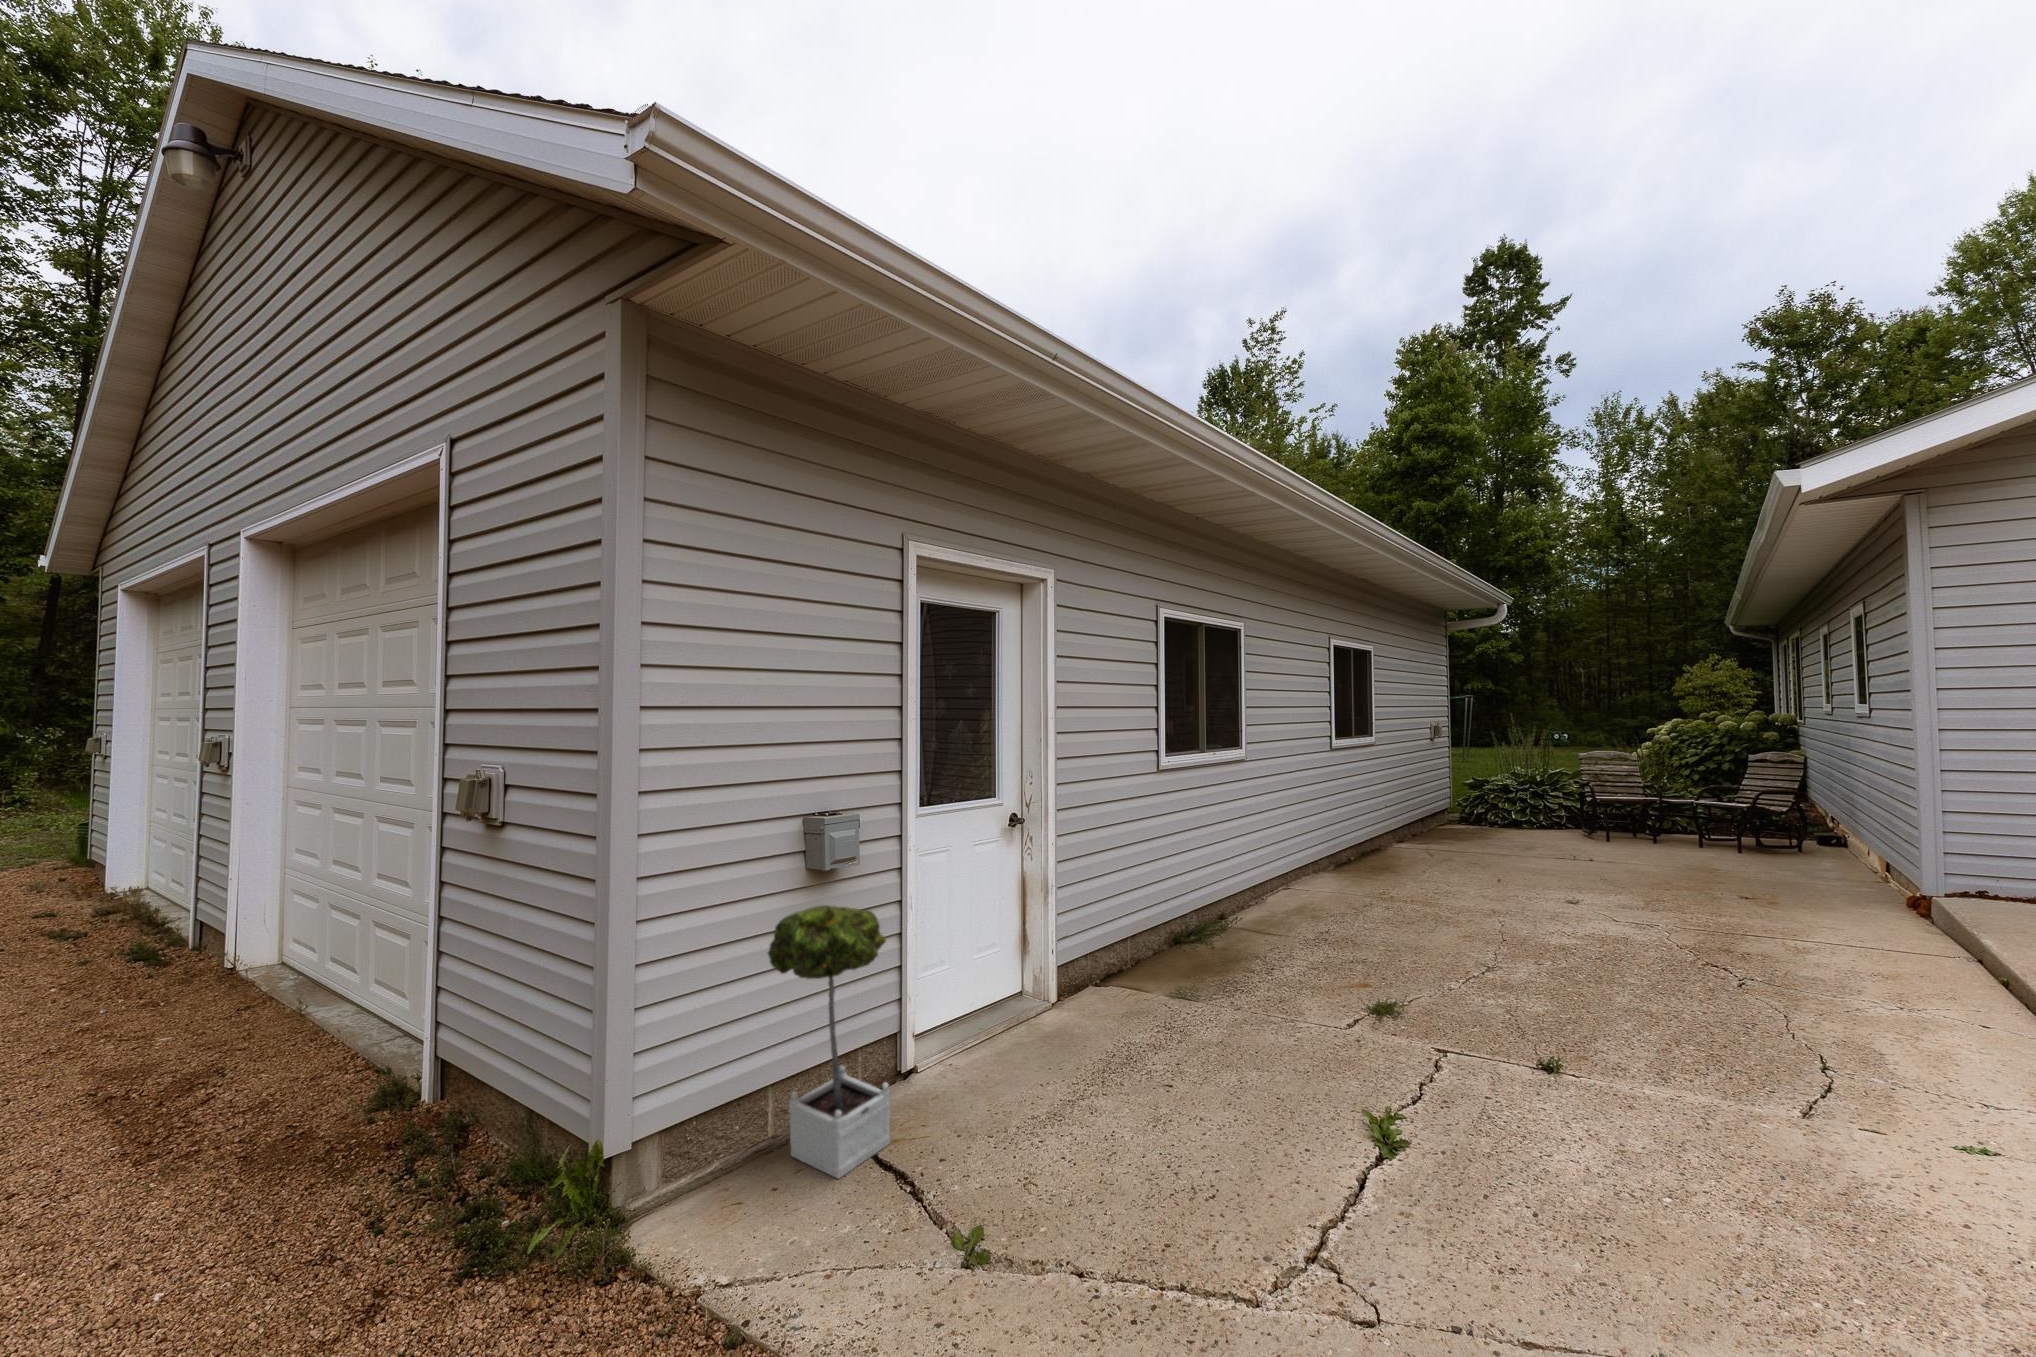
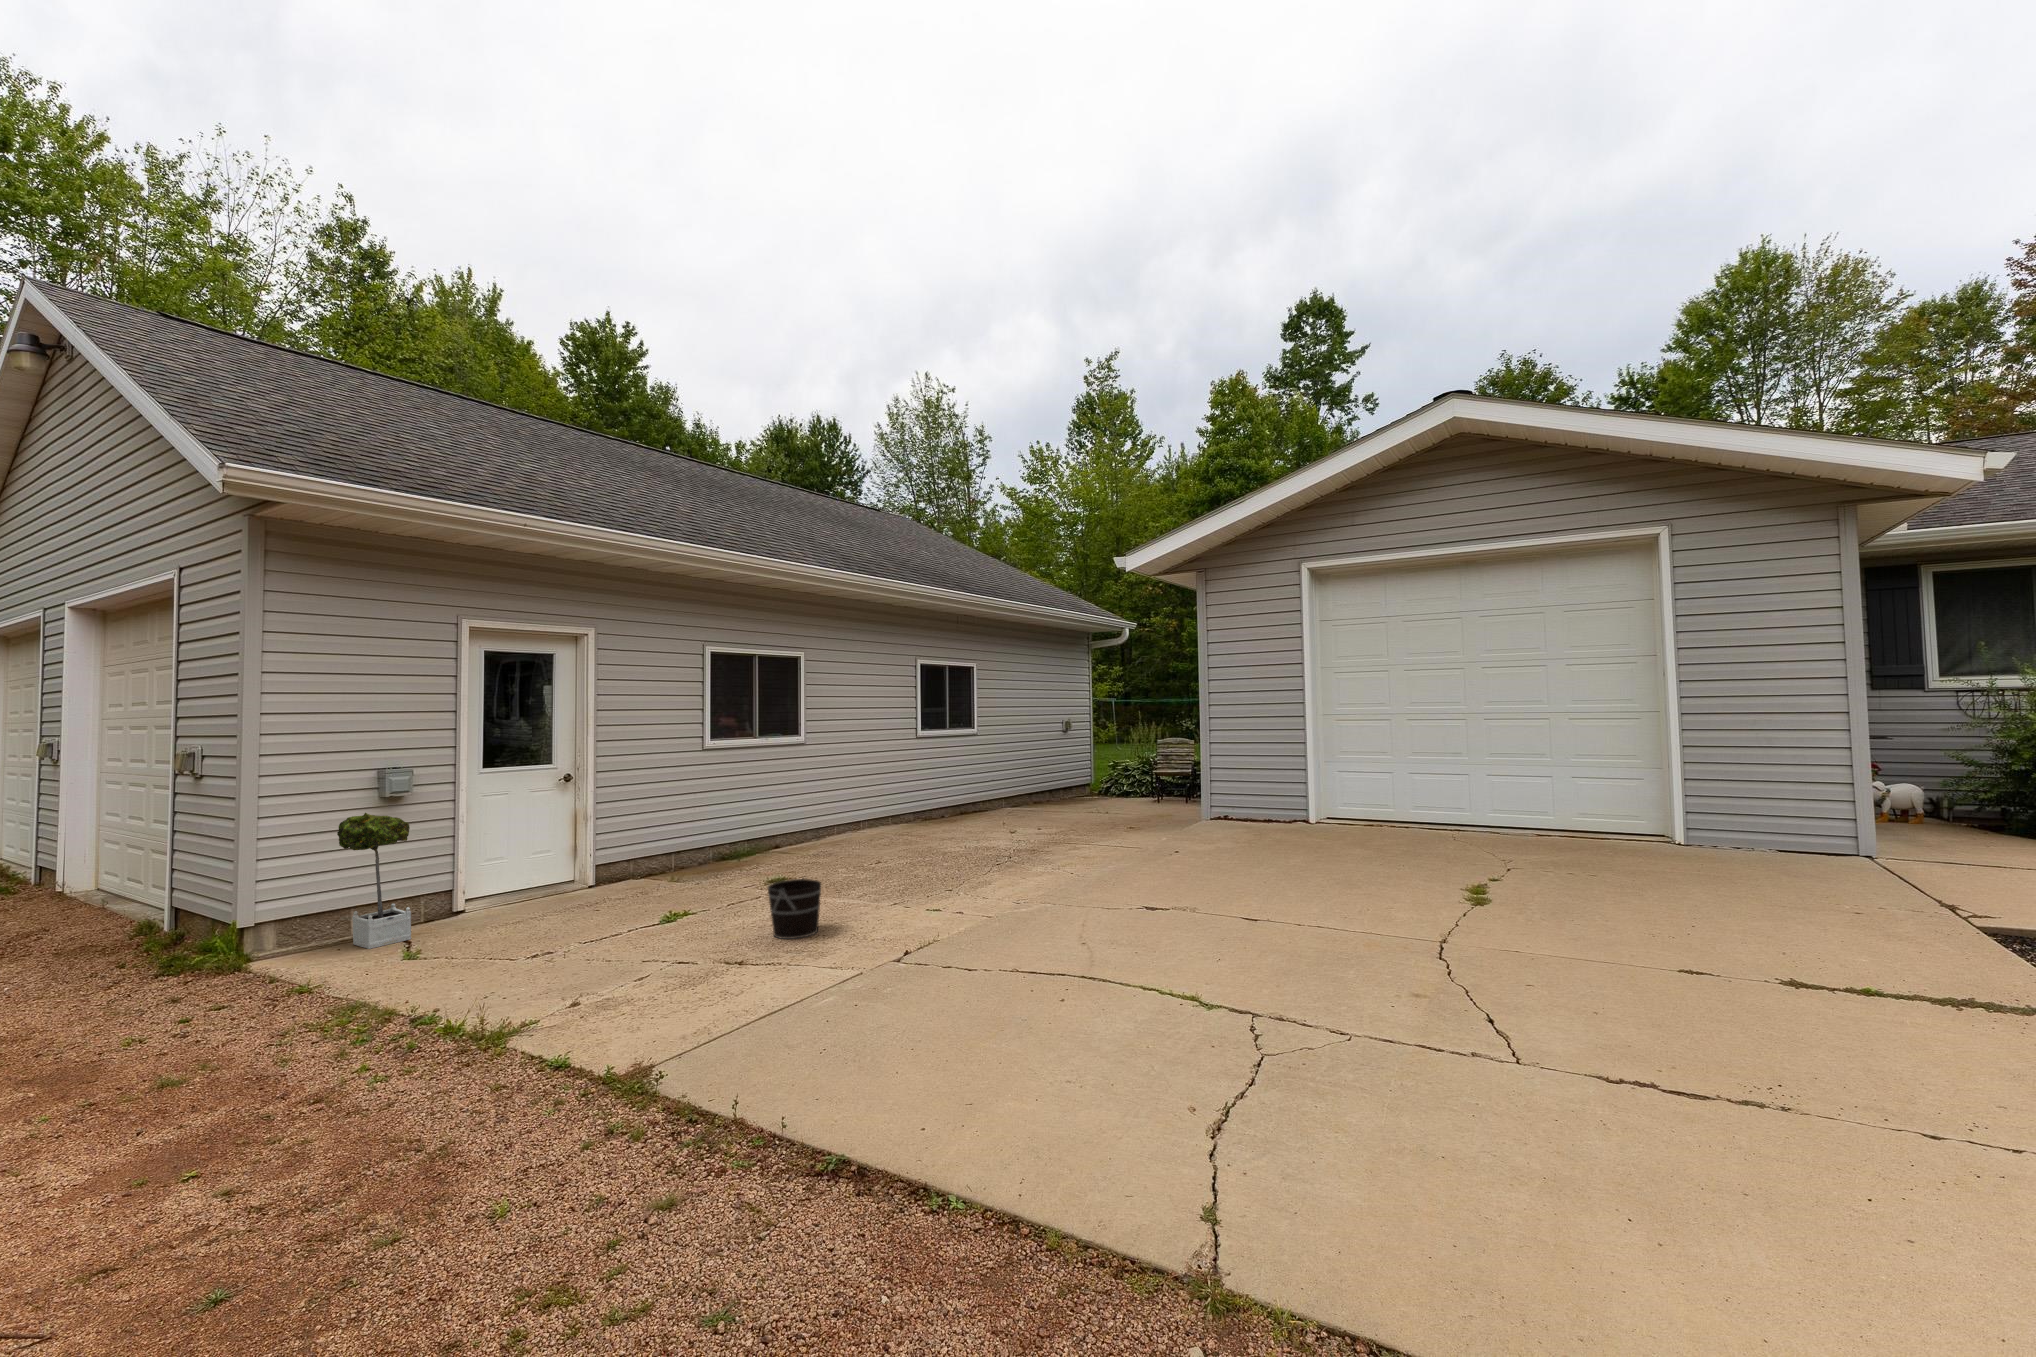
bucket: none [1678,1057,1832,1224] -> present [768,878,821,939]

